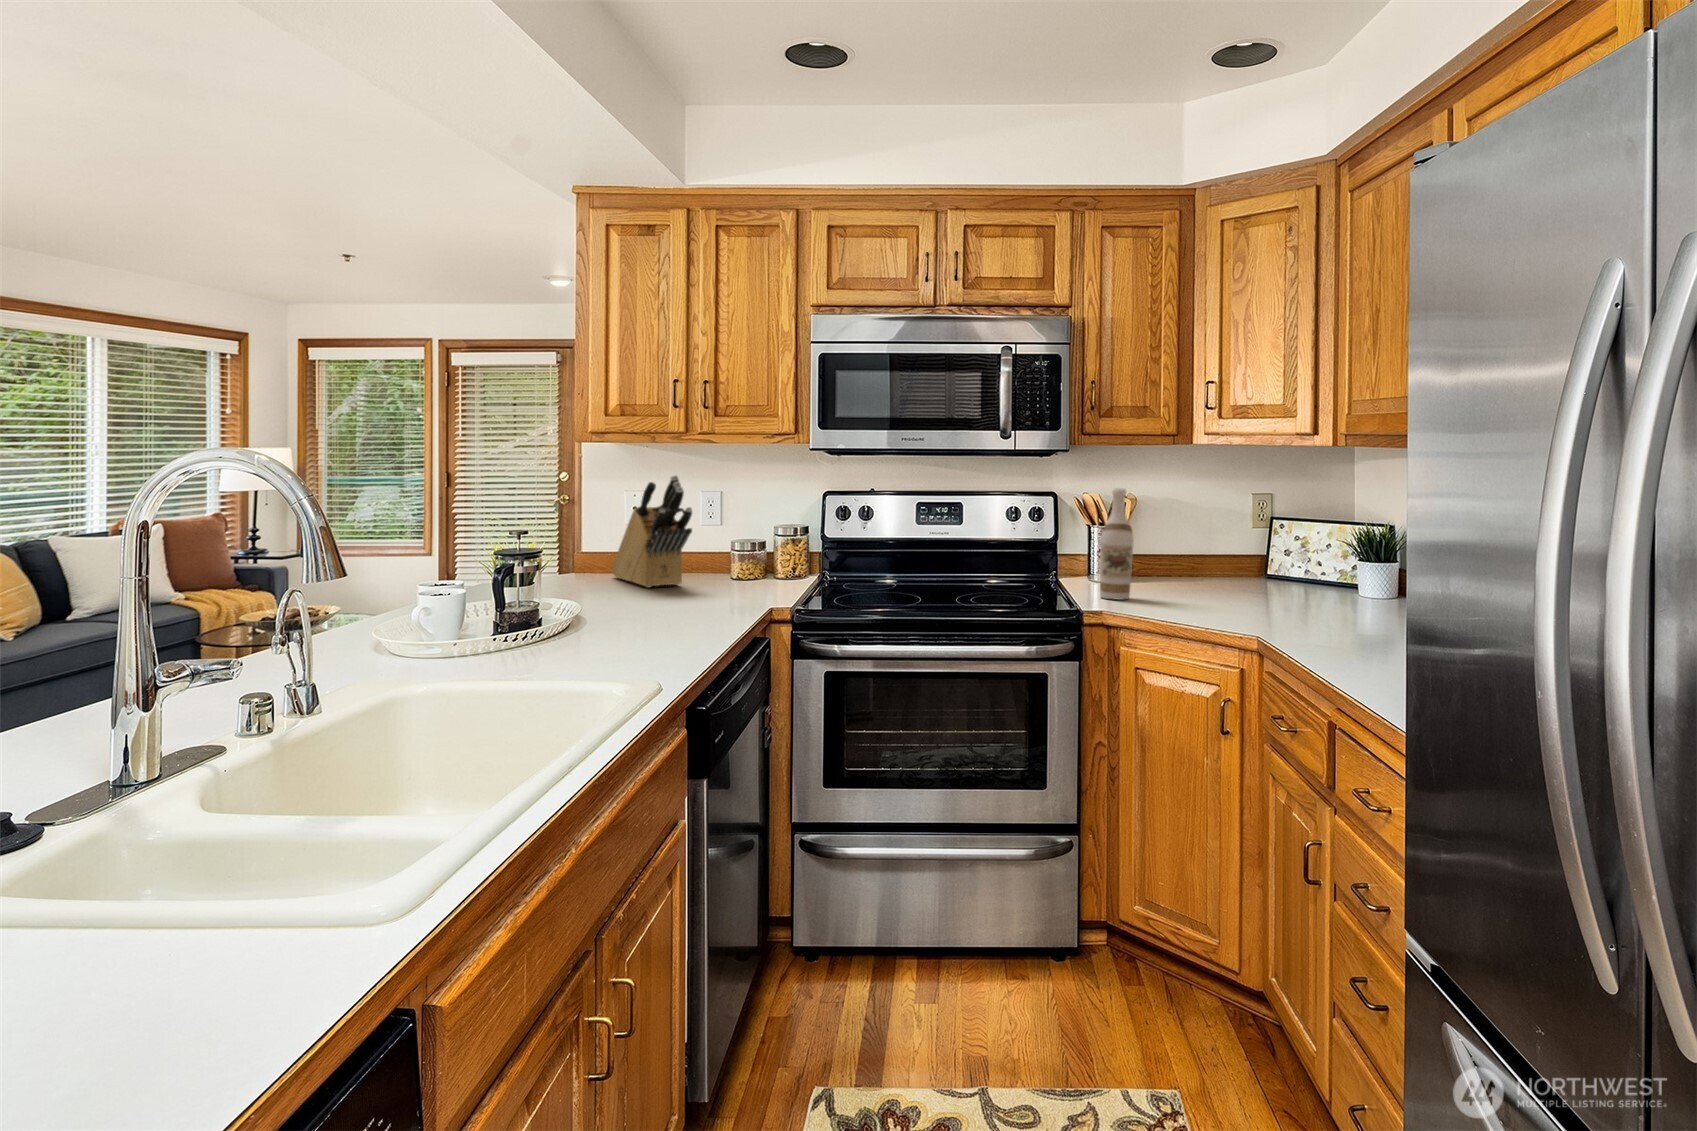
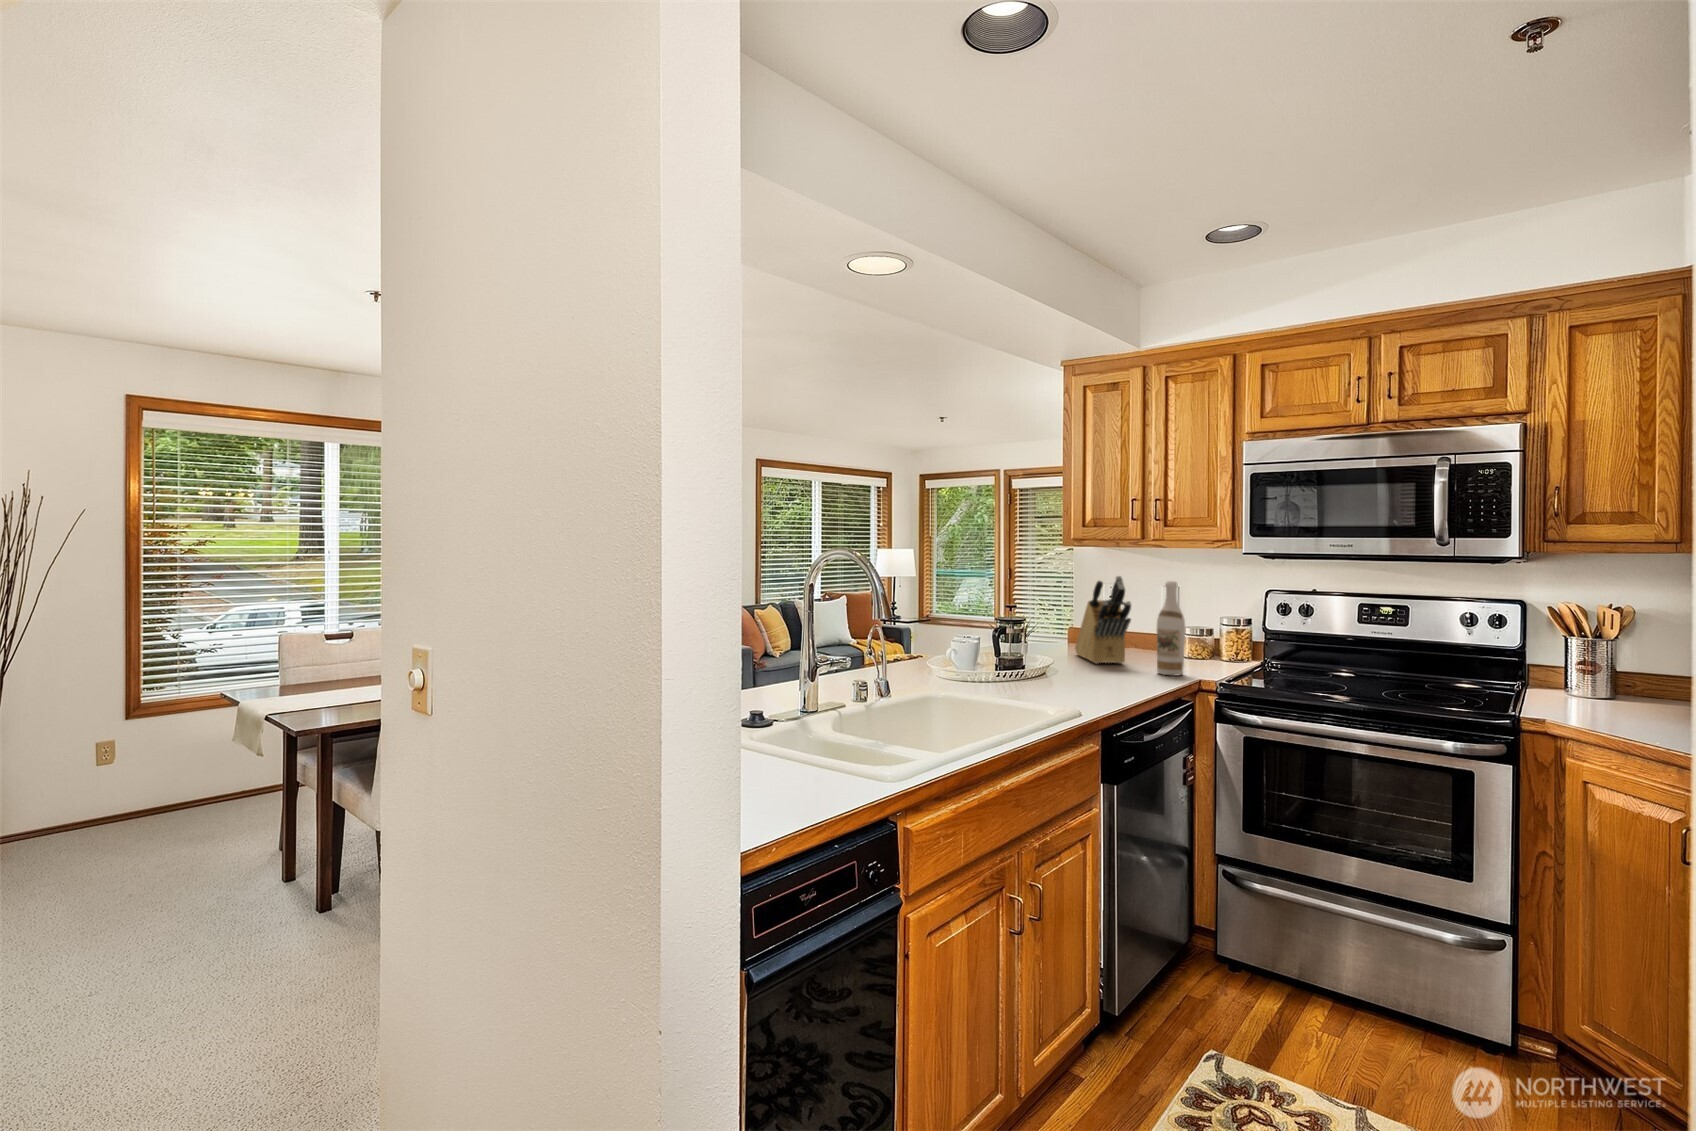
wine bottle: present [1100,488,1134,600] -> present [1157,581,1185,675]

